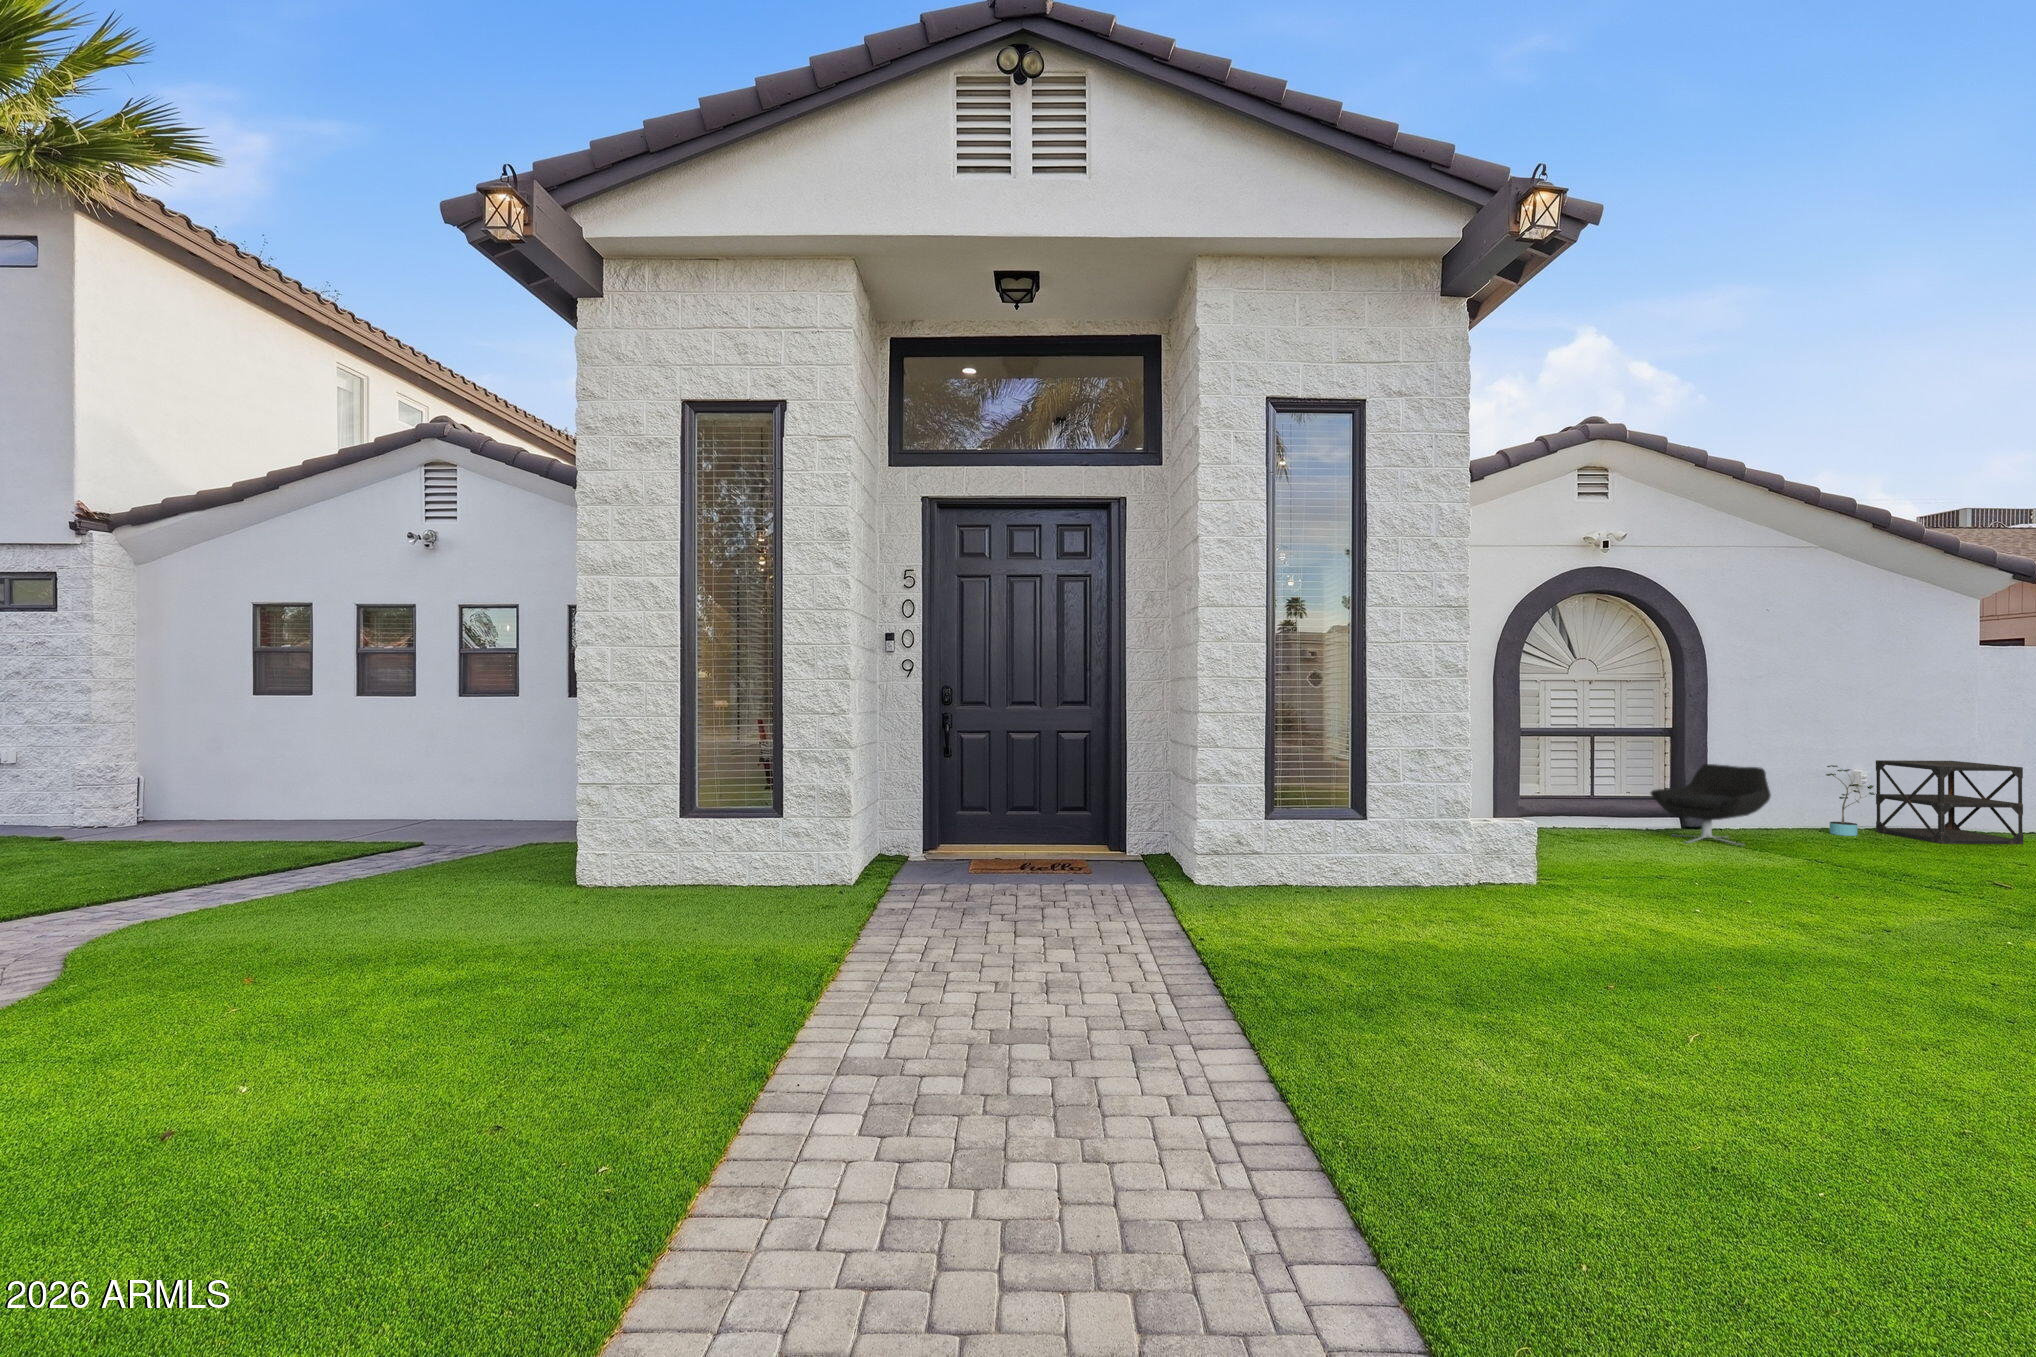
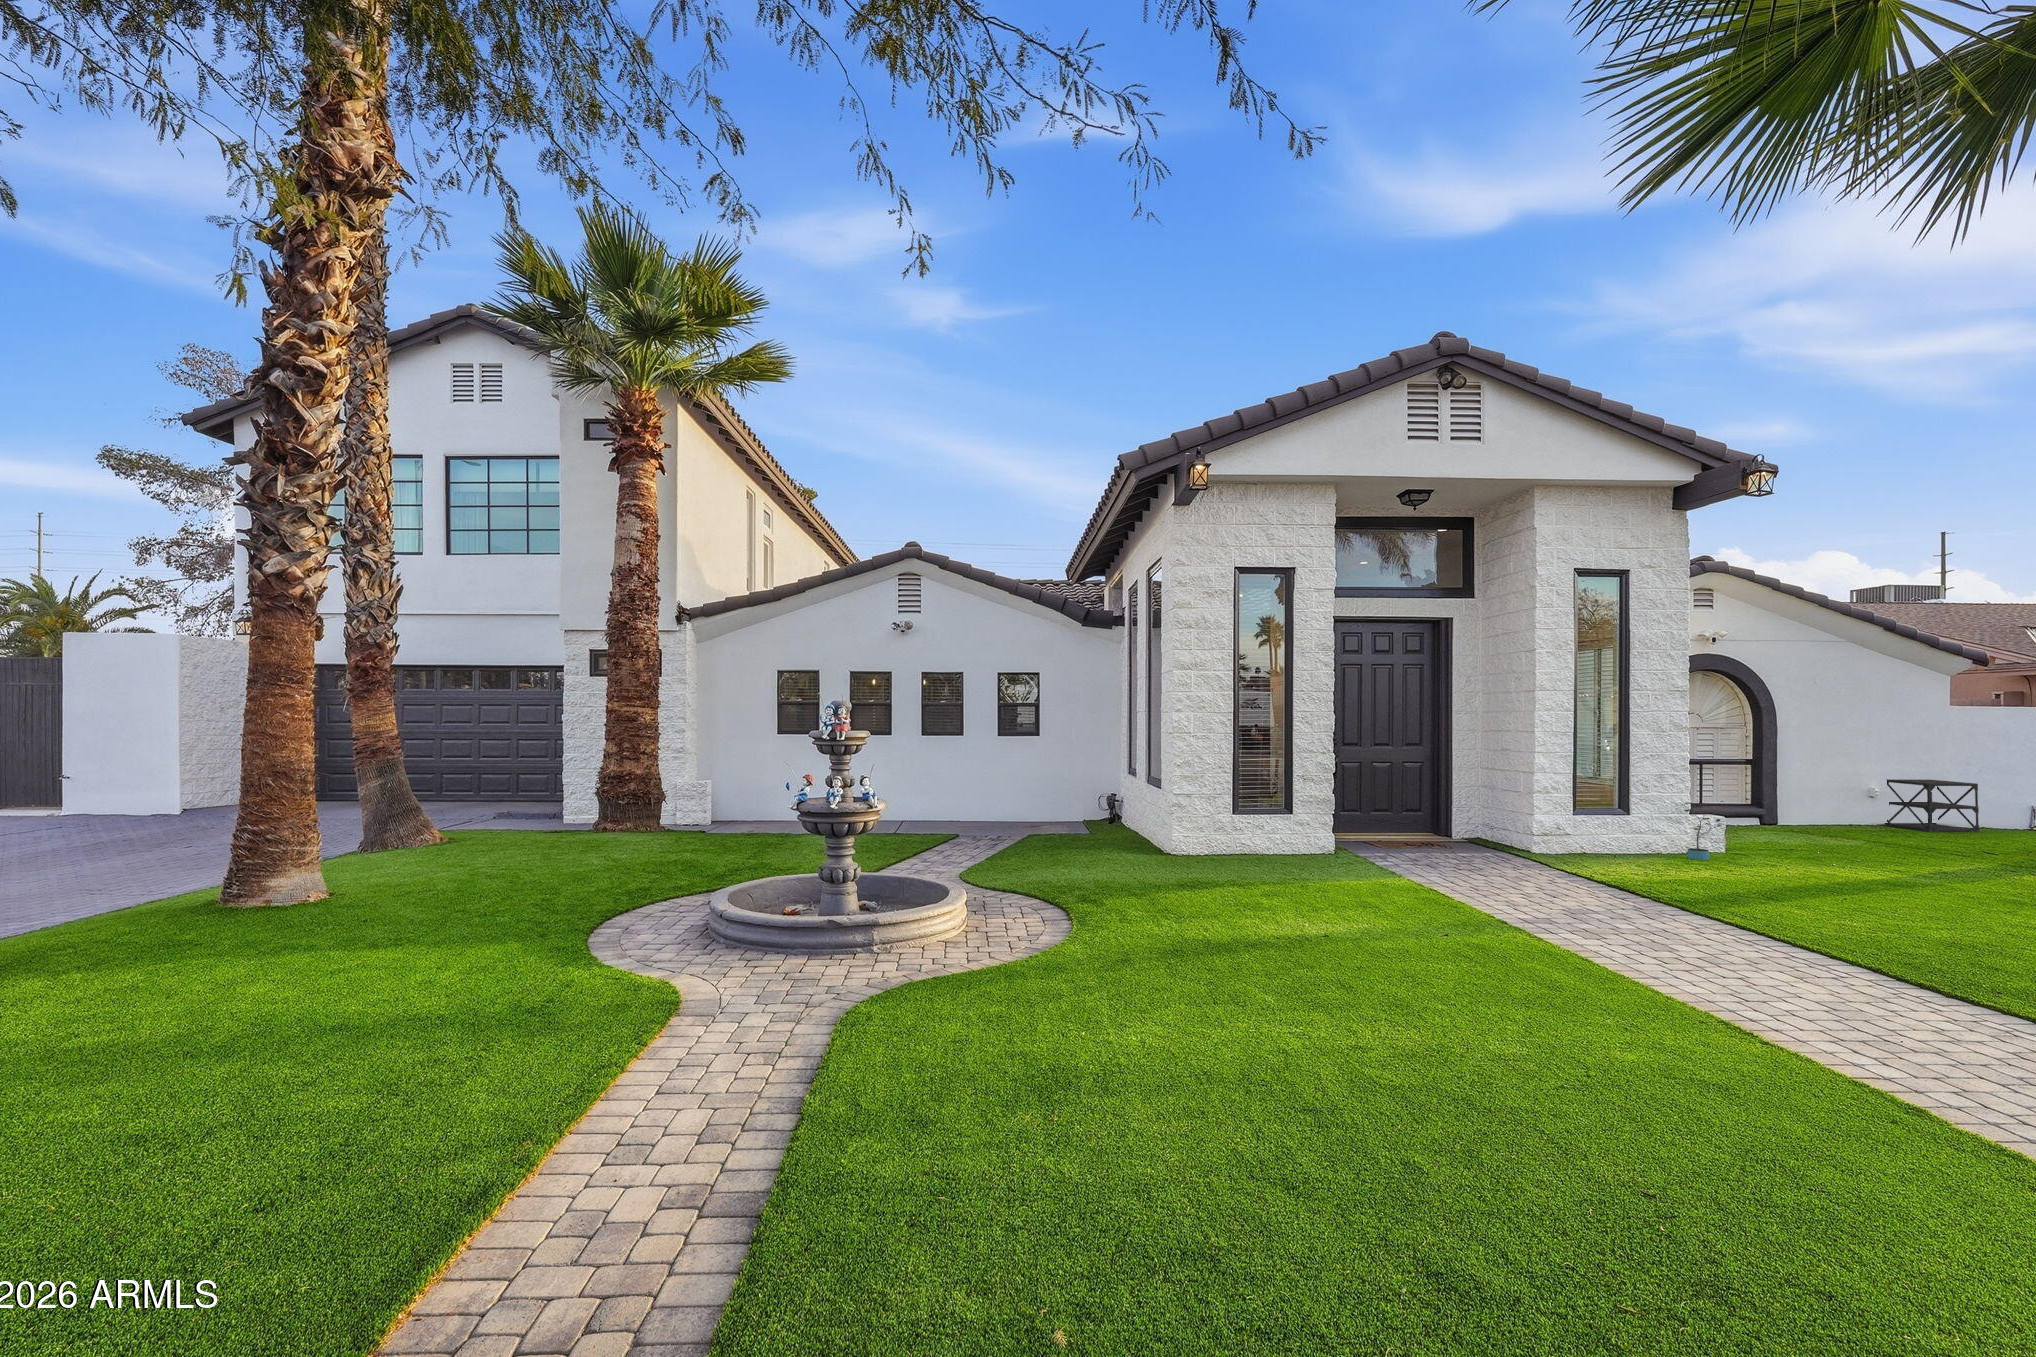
lounge chair: present [1651,764,1771,844] -> none [1748,782,1827,834]
potted plant: present [1826,765,1875,836] -> present [1685,802,1721,860]

